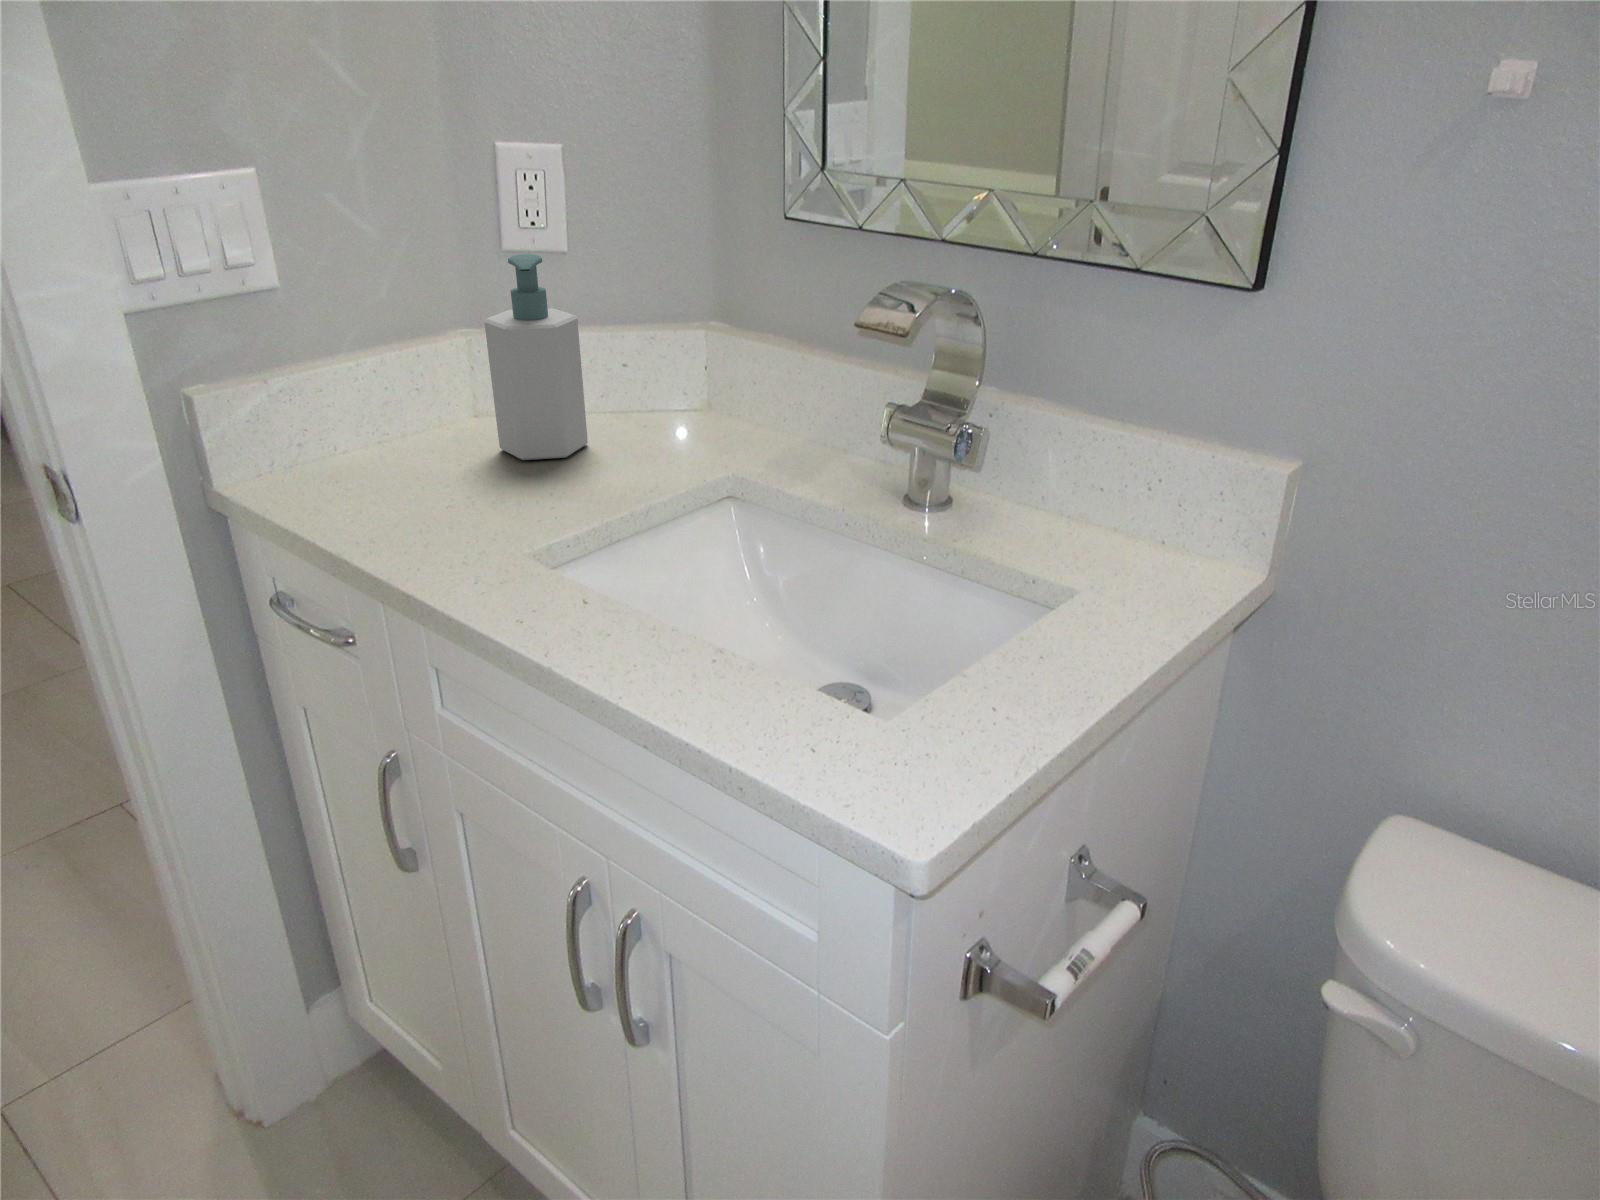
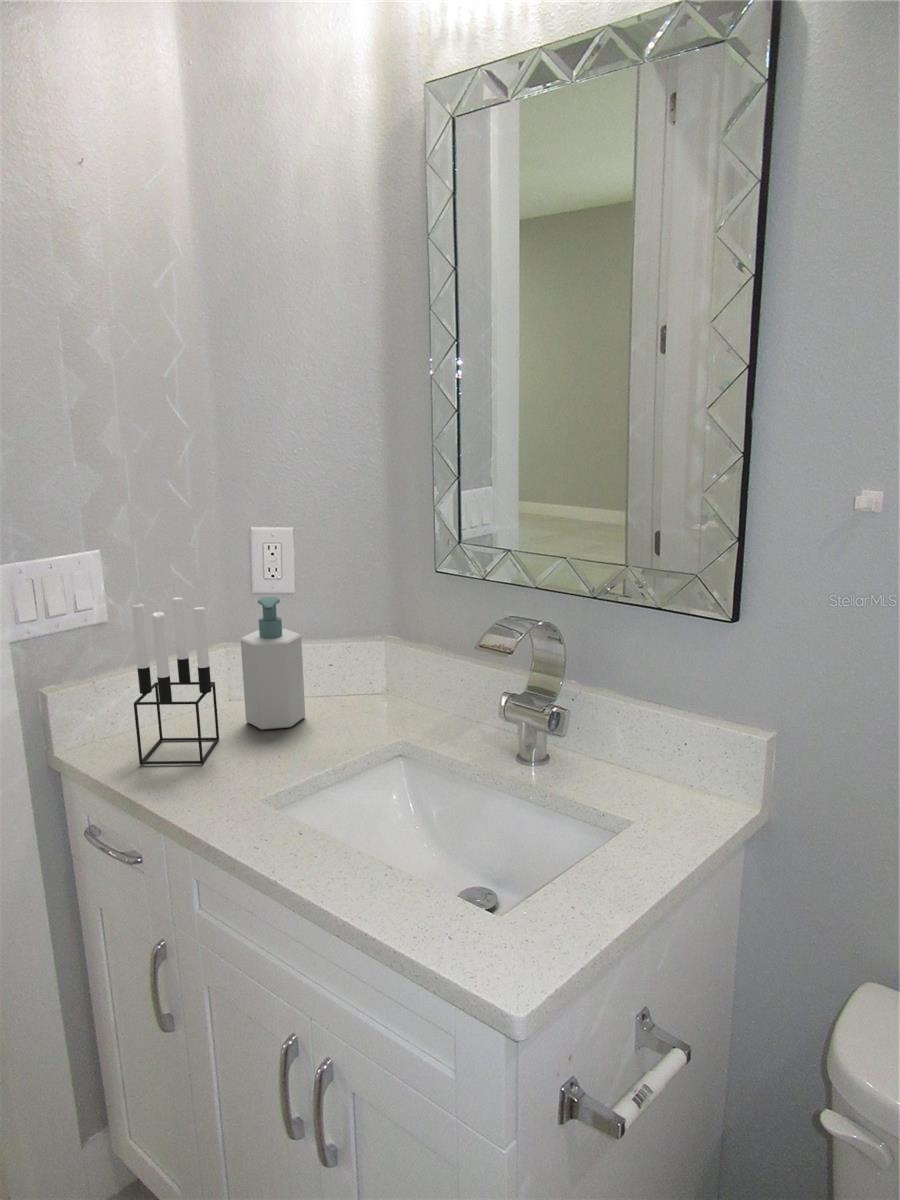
candle holder: none [307,243,460,505] -> present [132,595,219,764]

